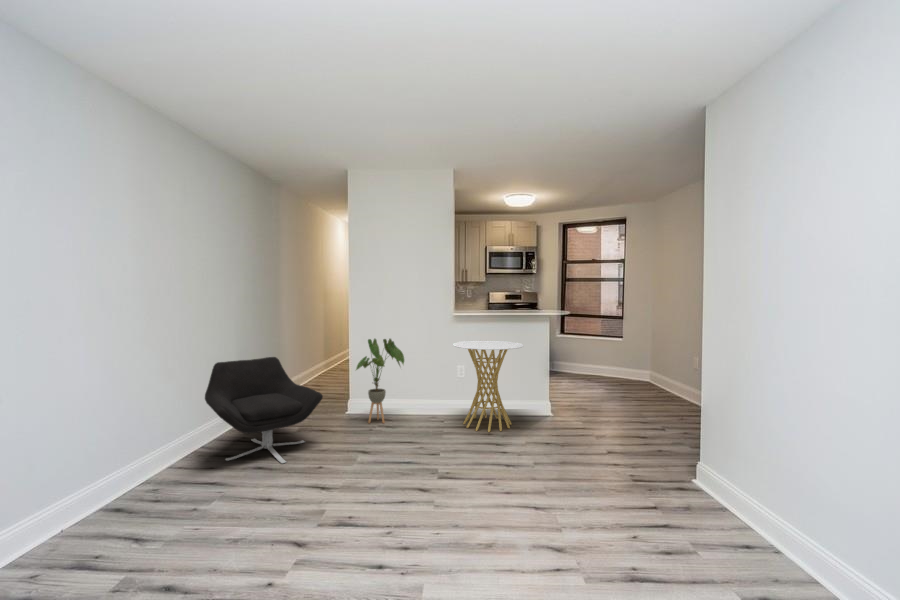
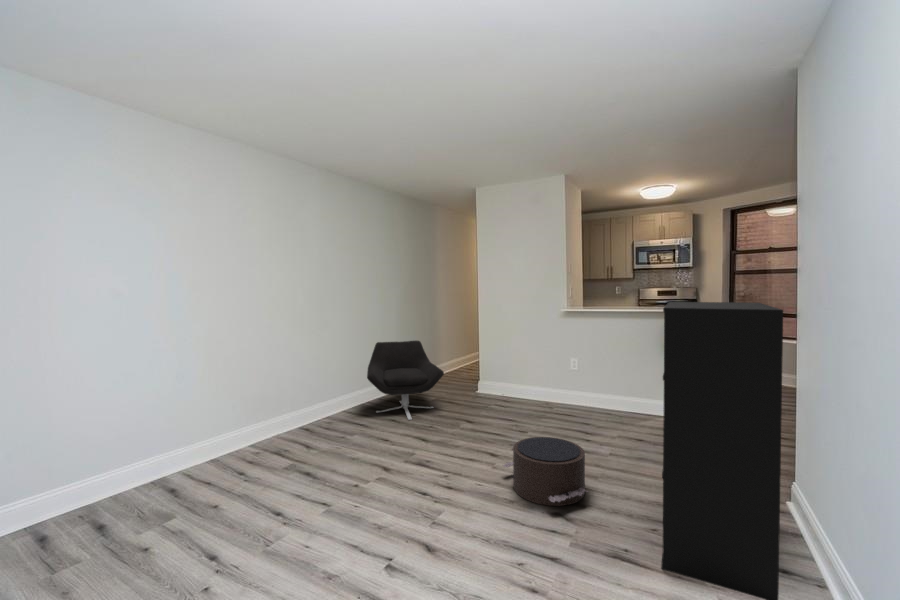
bookshelf: none [617,304,778,581] -> present [661,302,783,600]
house plant: present [356,339,404,423] -> none [477,329,519,402]
side table: present [453,340,523,432] -> none [559,335,631,422]
pouf: none [452,458,561,539] -> present [502,437,588,506]

